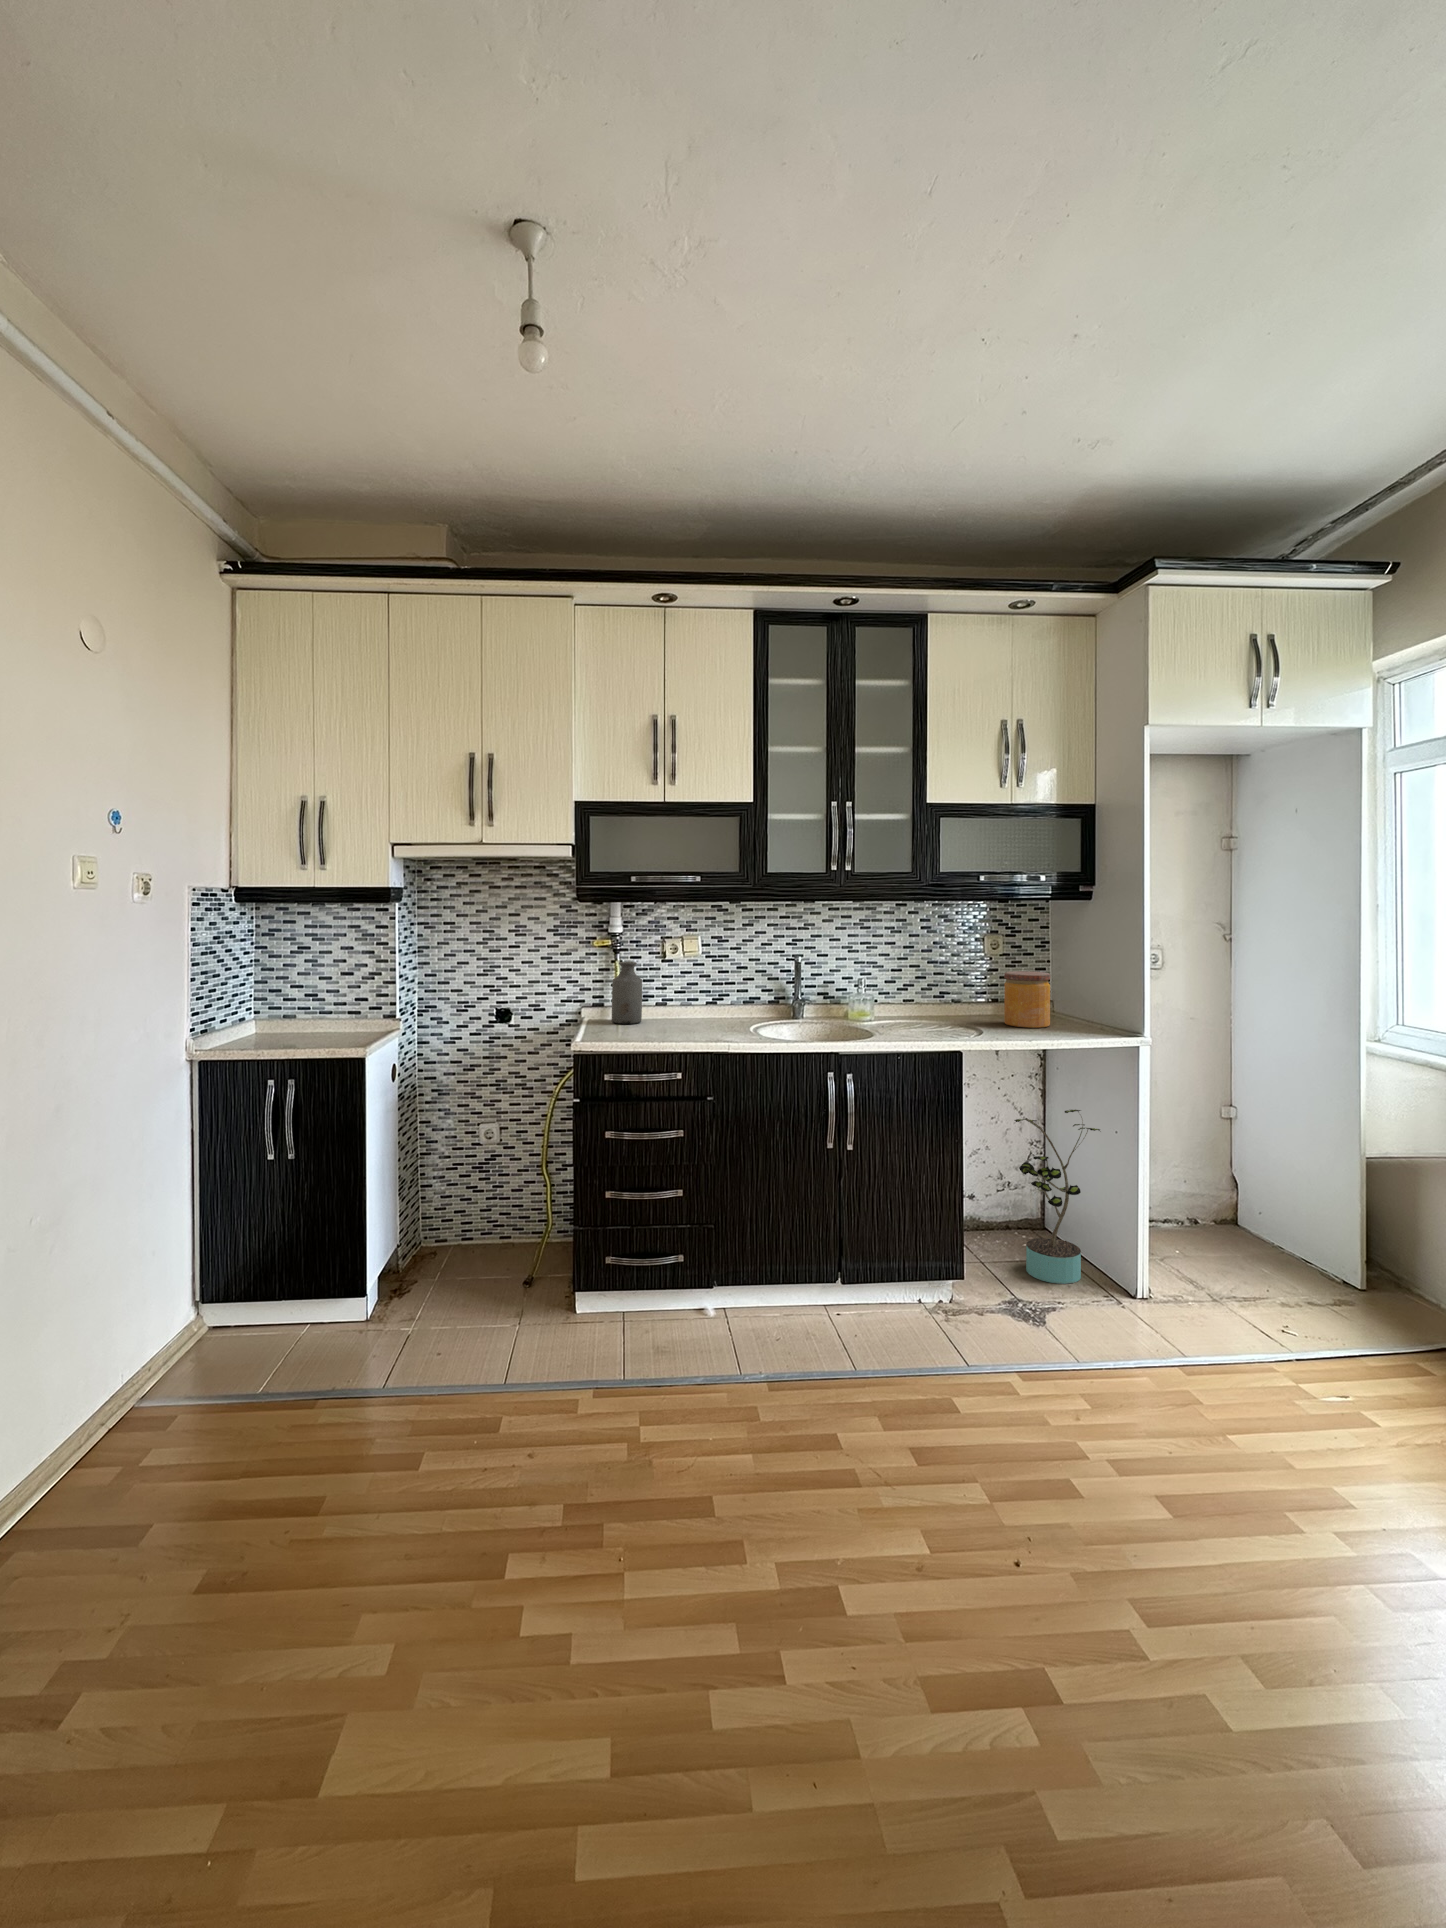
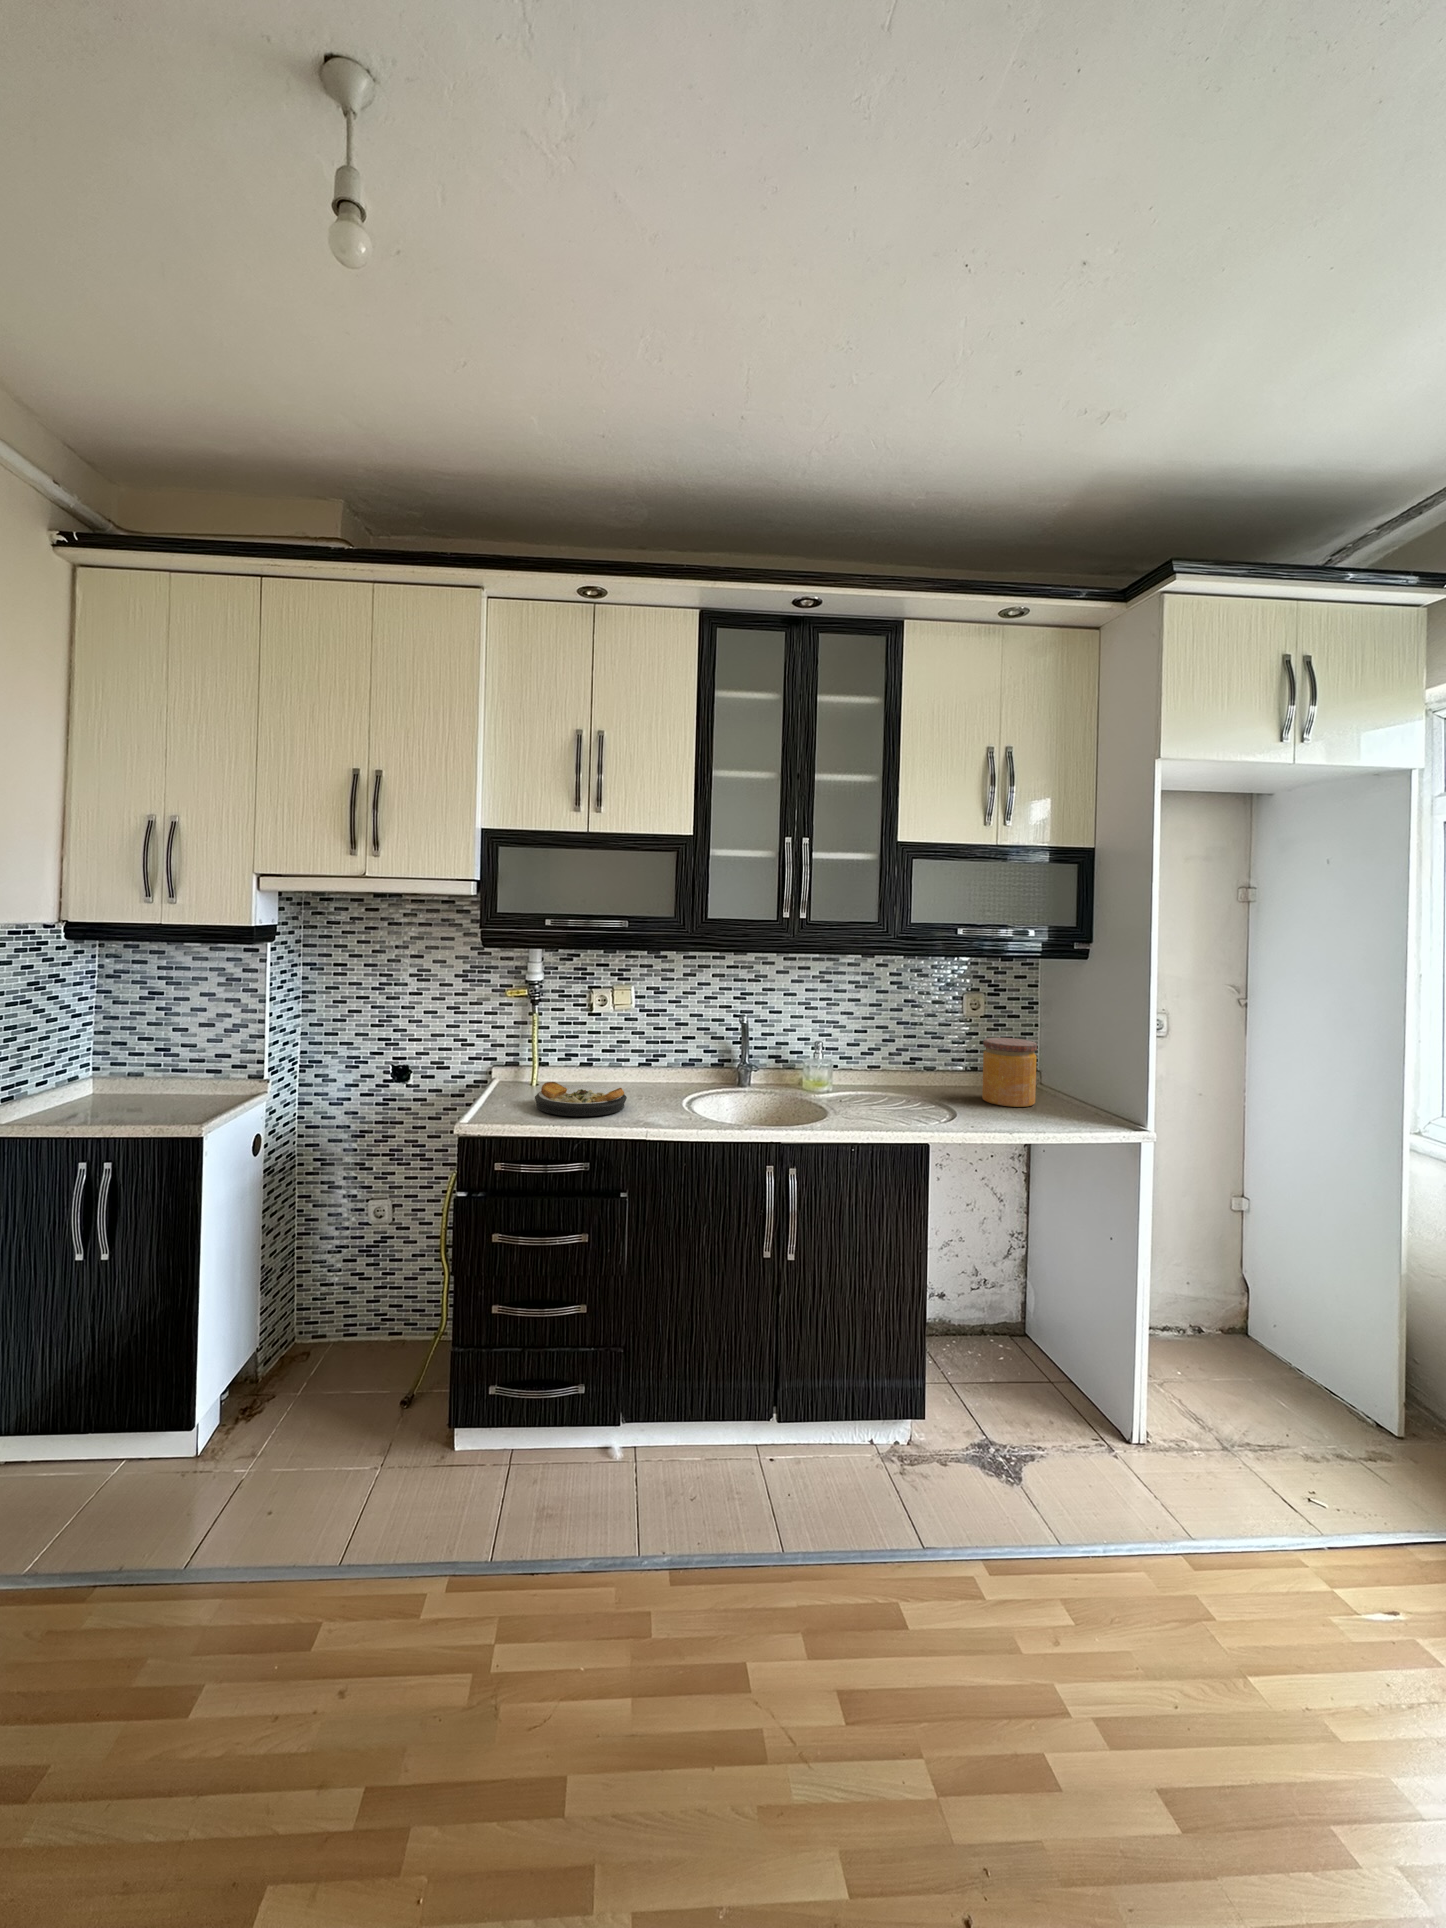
bottle: present [611,962,642,1024] -> none [525,1015,563,1089]
plate: none [626,1015,704,1039] -> present [535,1082,627,1116]
potted plant: present [1015,1110,1100,1284] -> none [991,1206,1093,1417]

